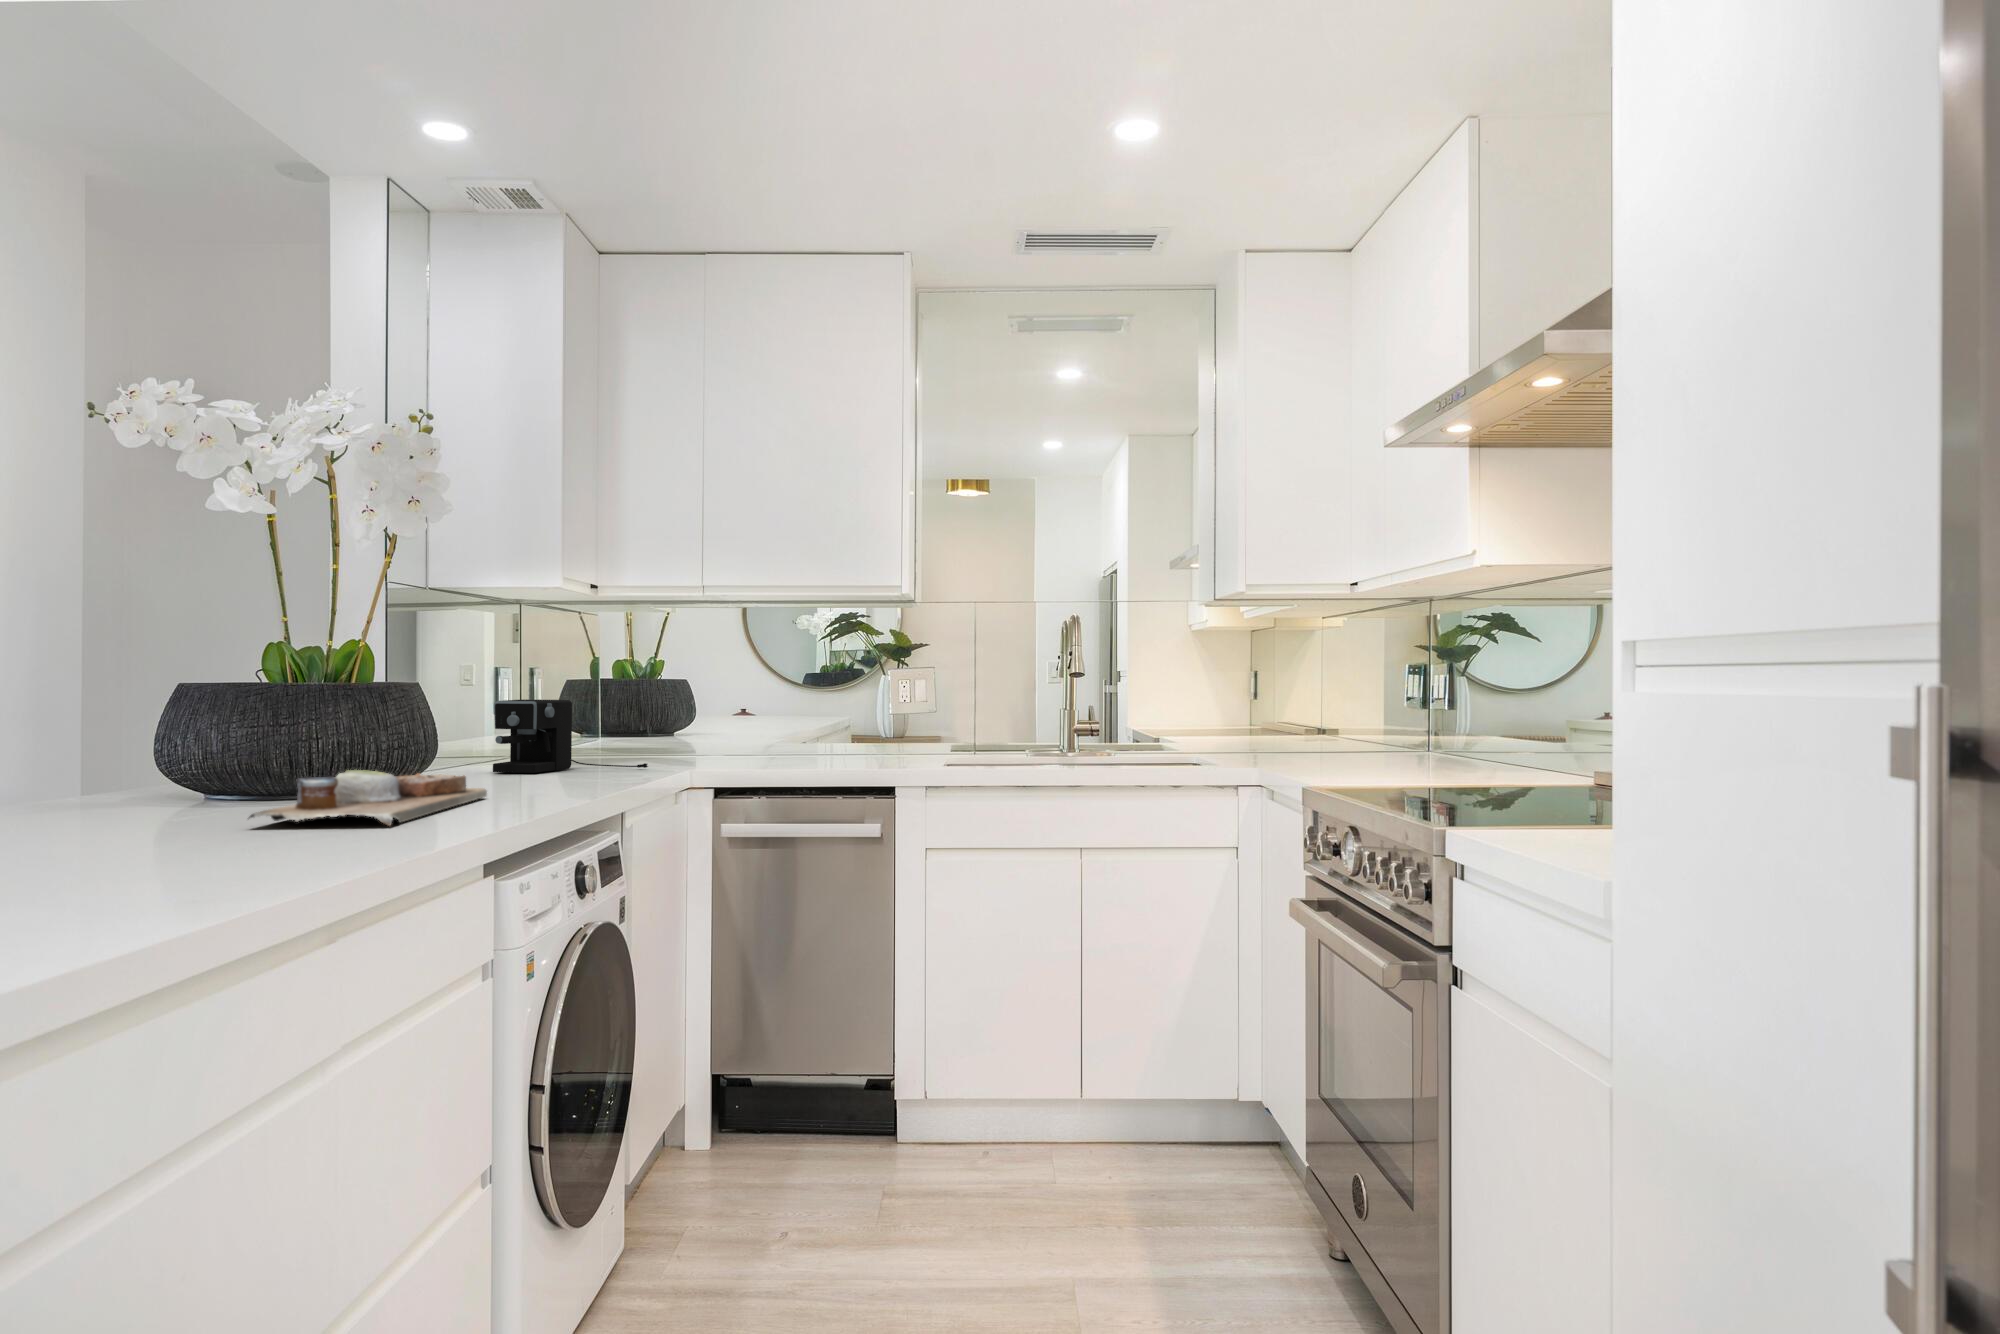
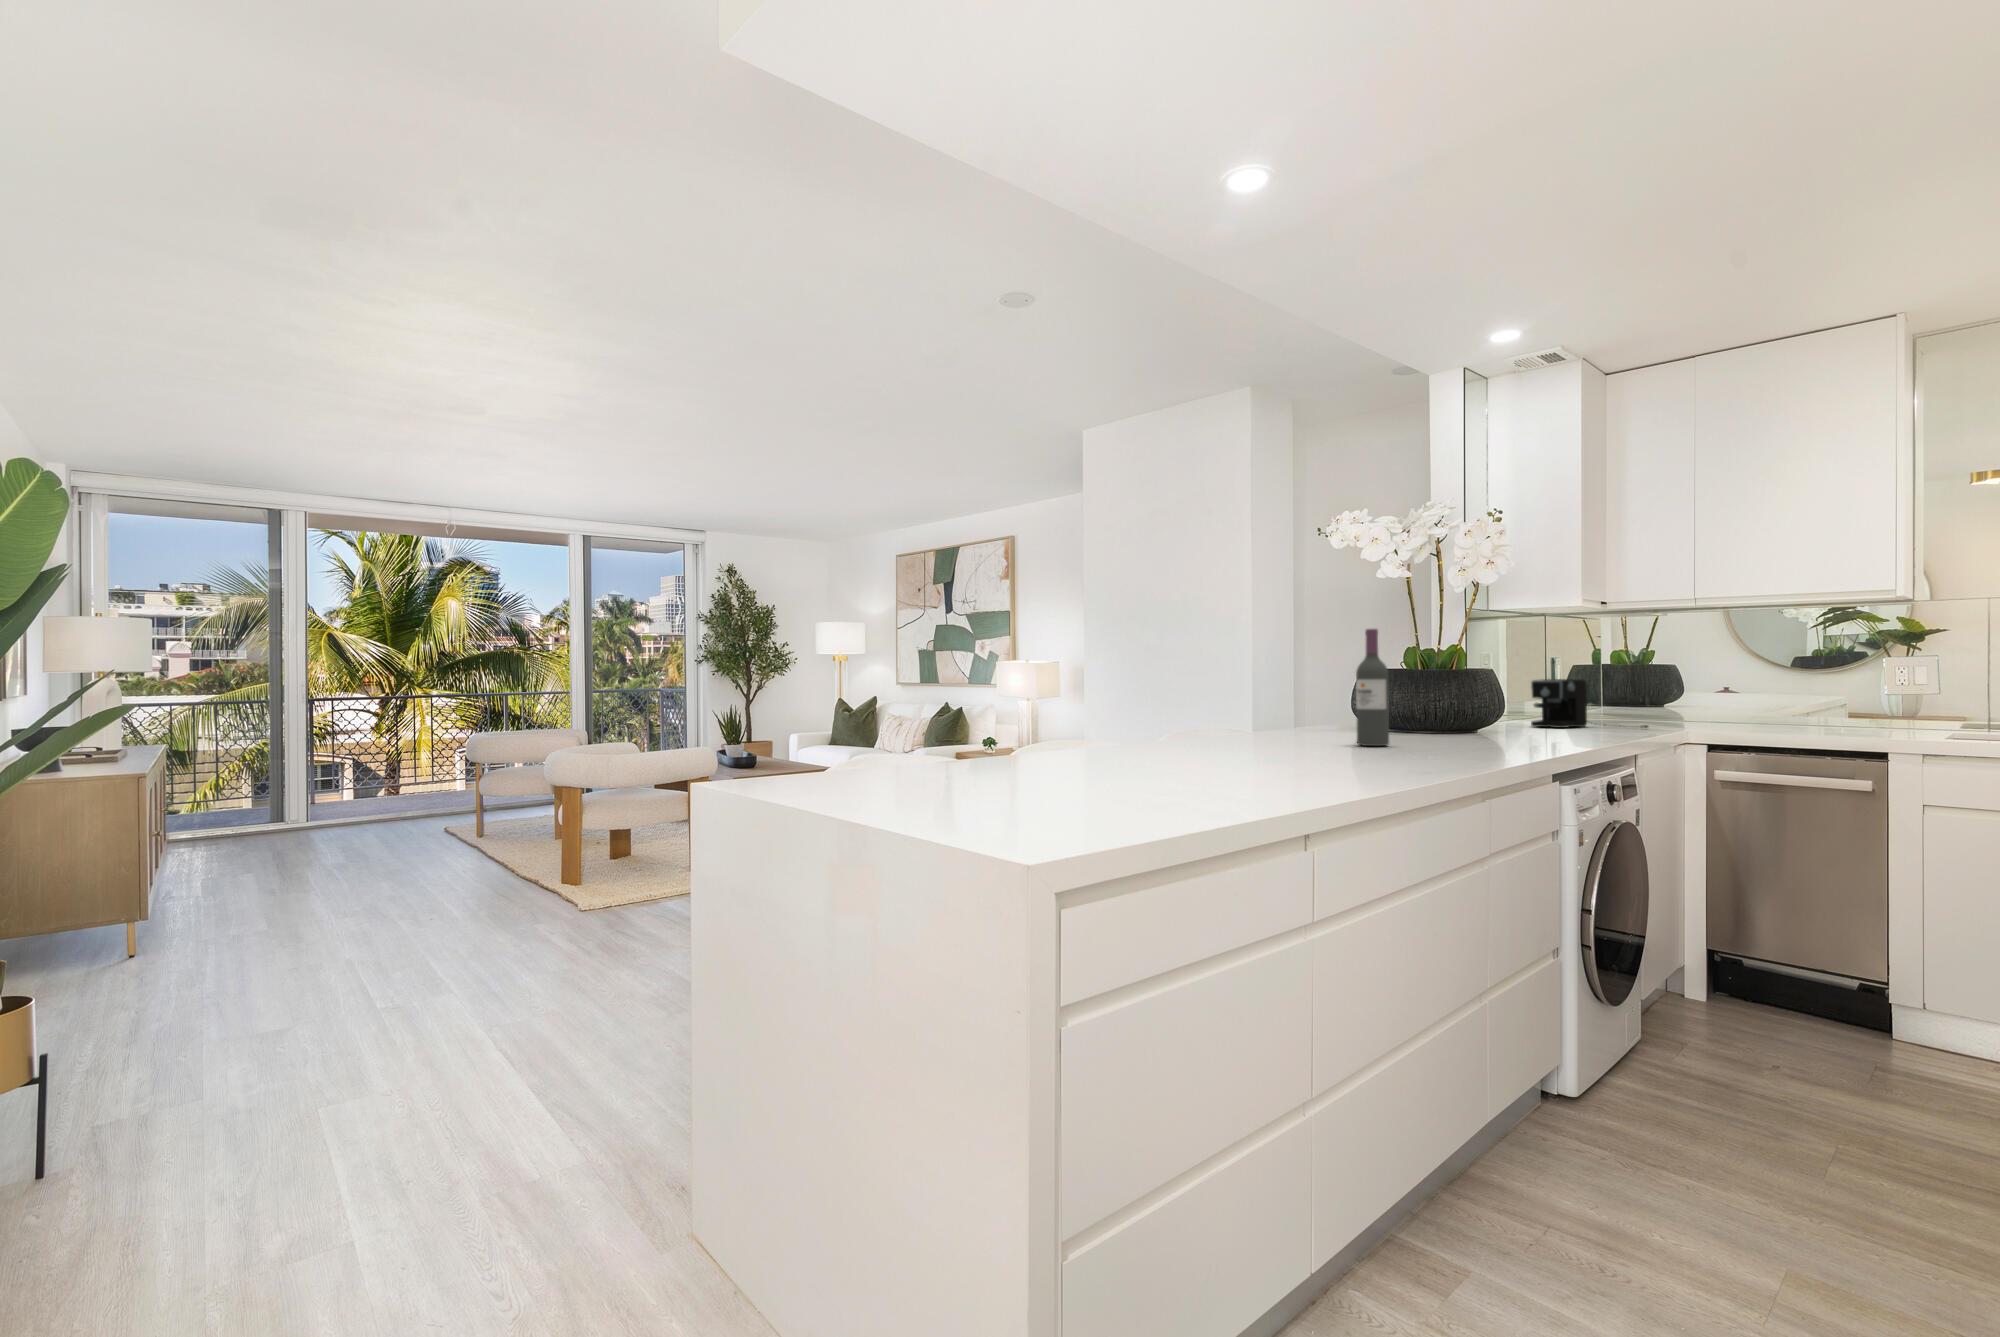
wine bottle: none [89,596,170,844] -> present [1356,629,1389,746]
cutting board: present [249,770,487,826] -> none [1420,718,1540,747]

